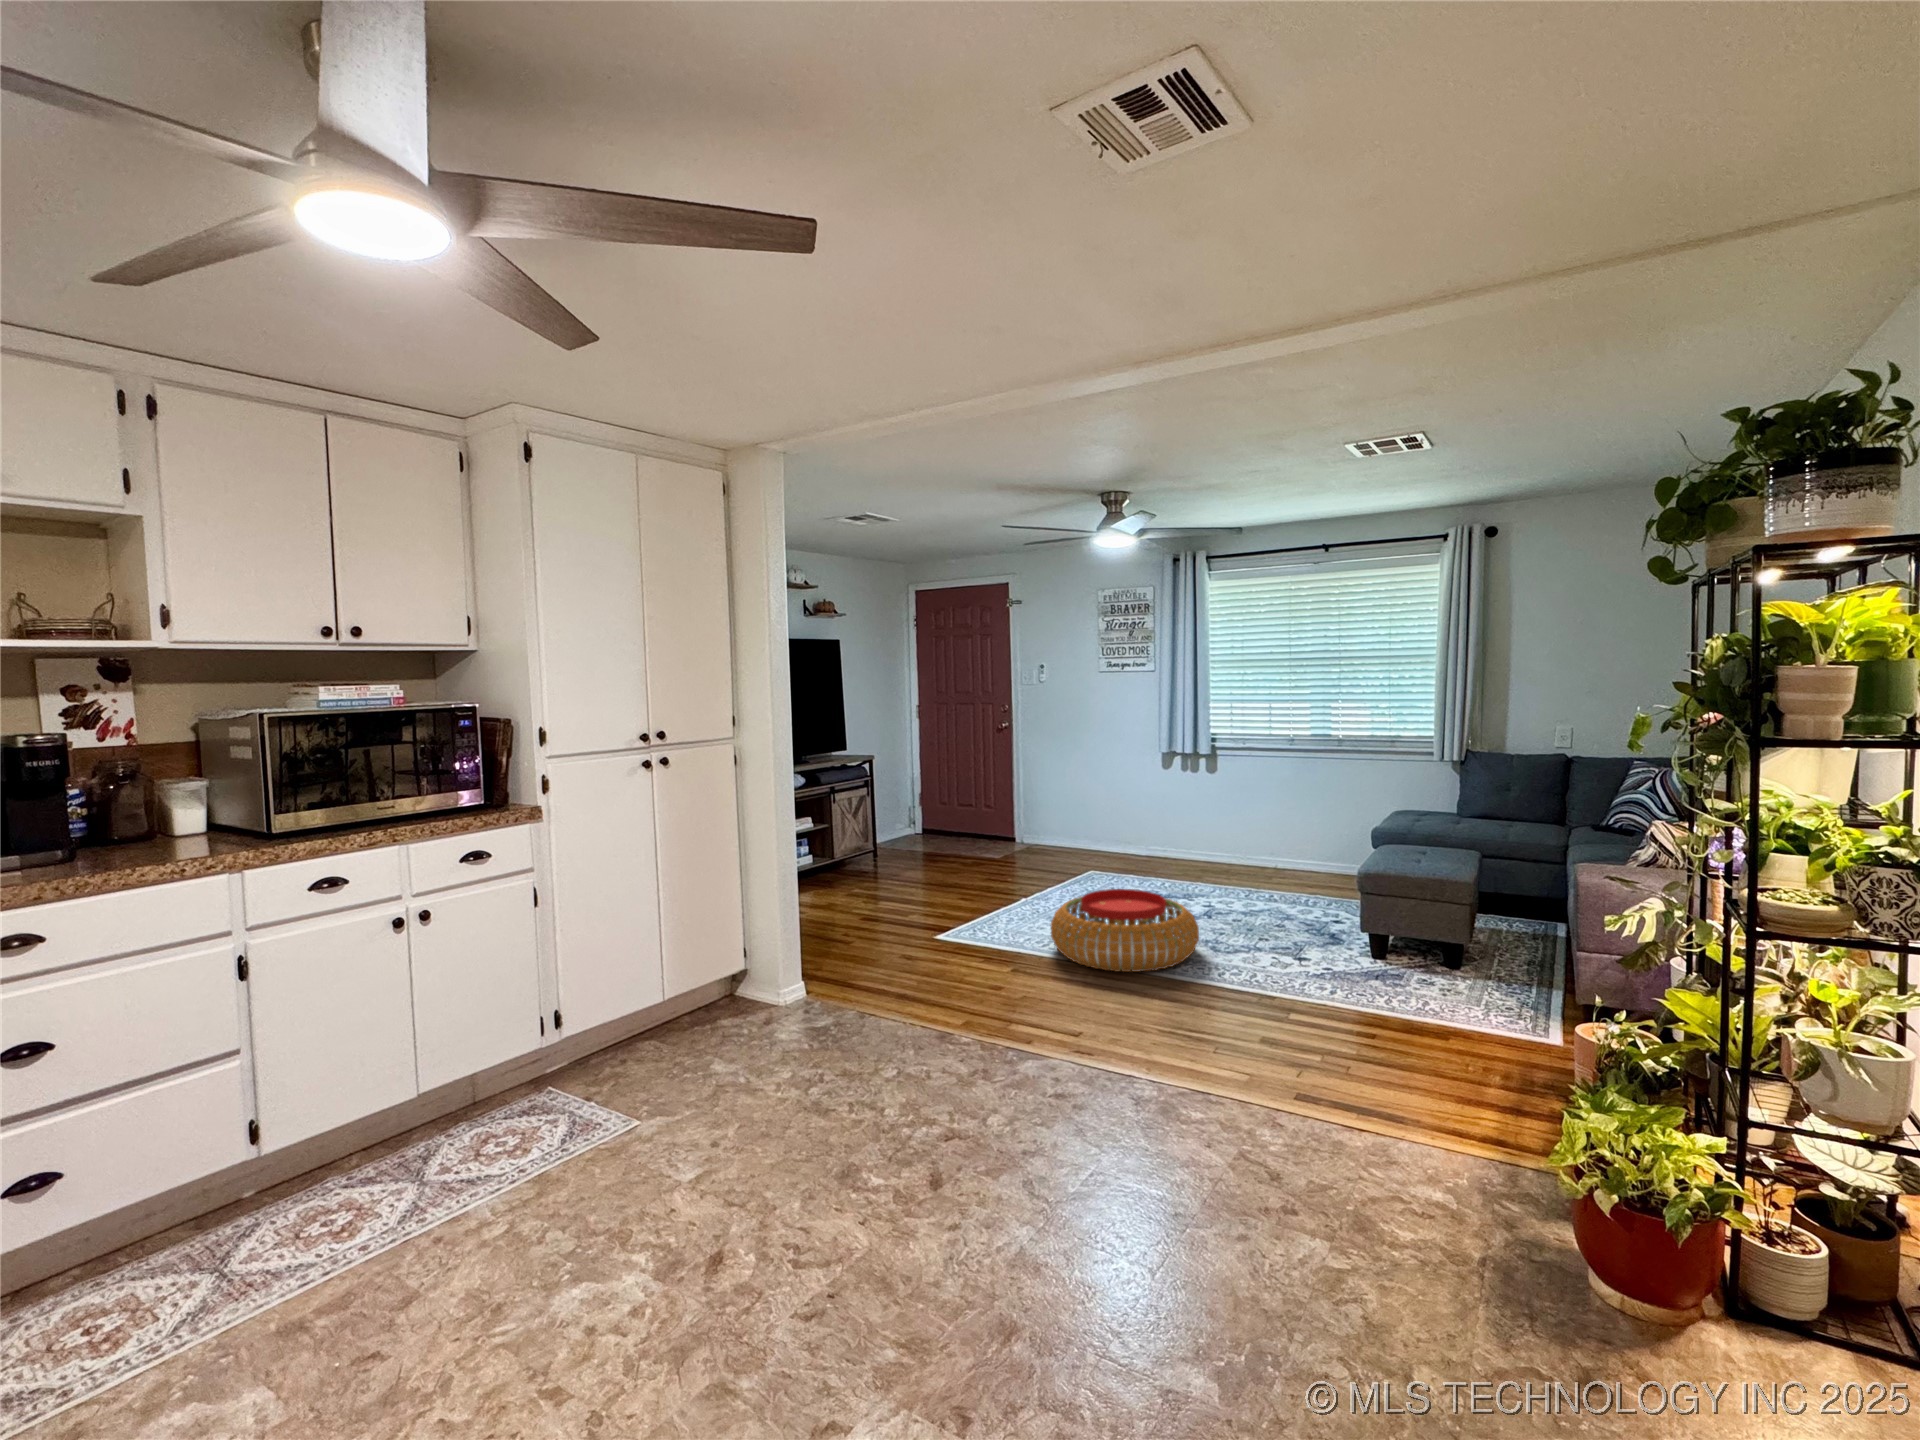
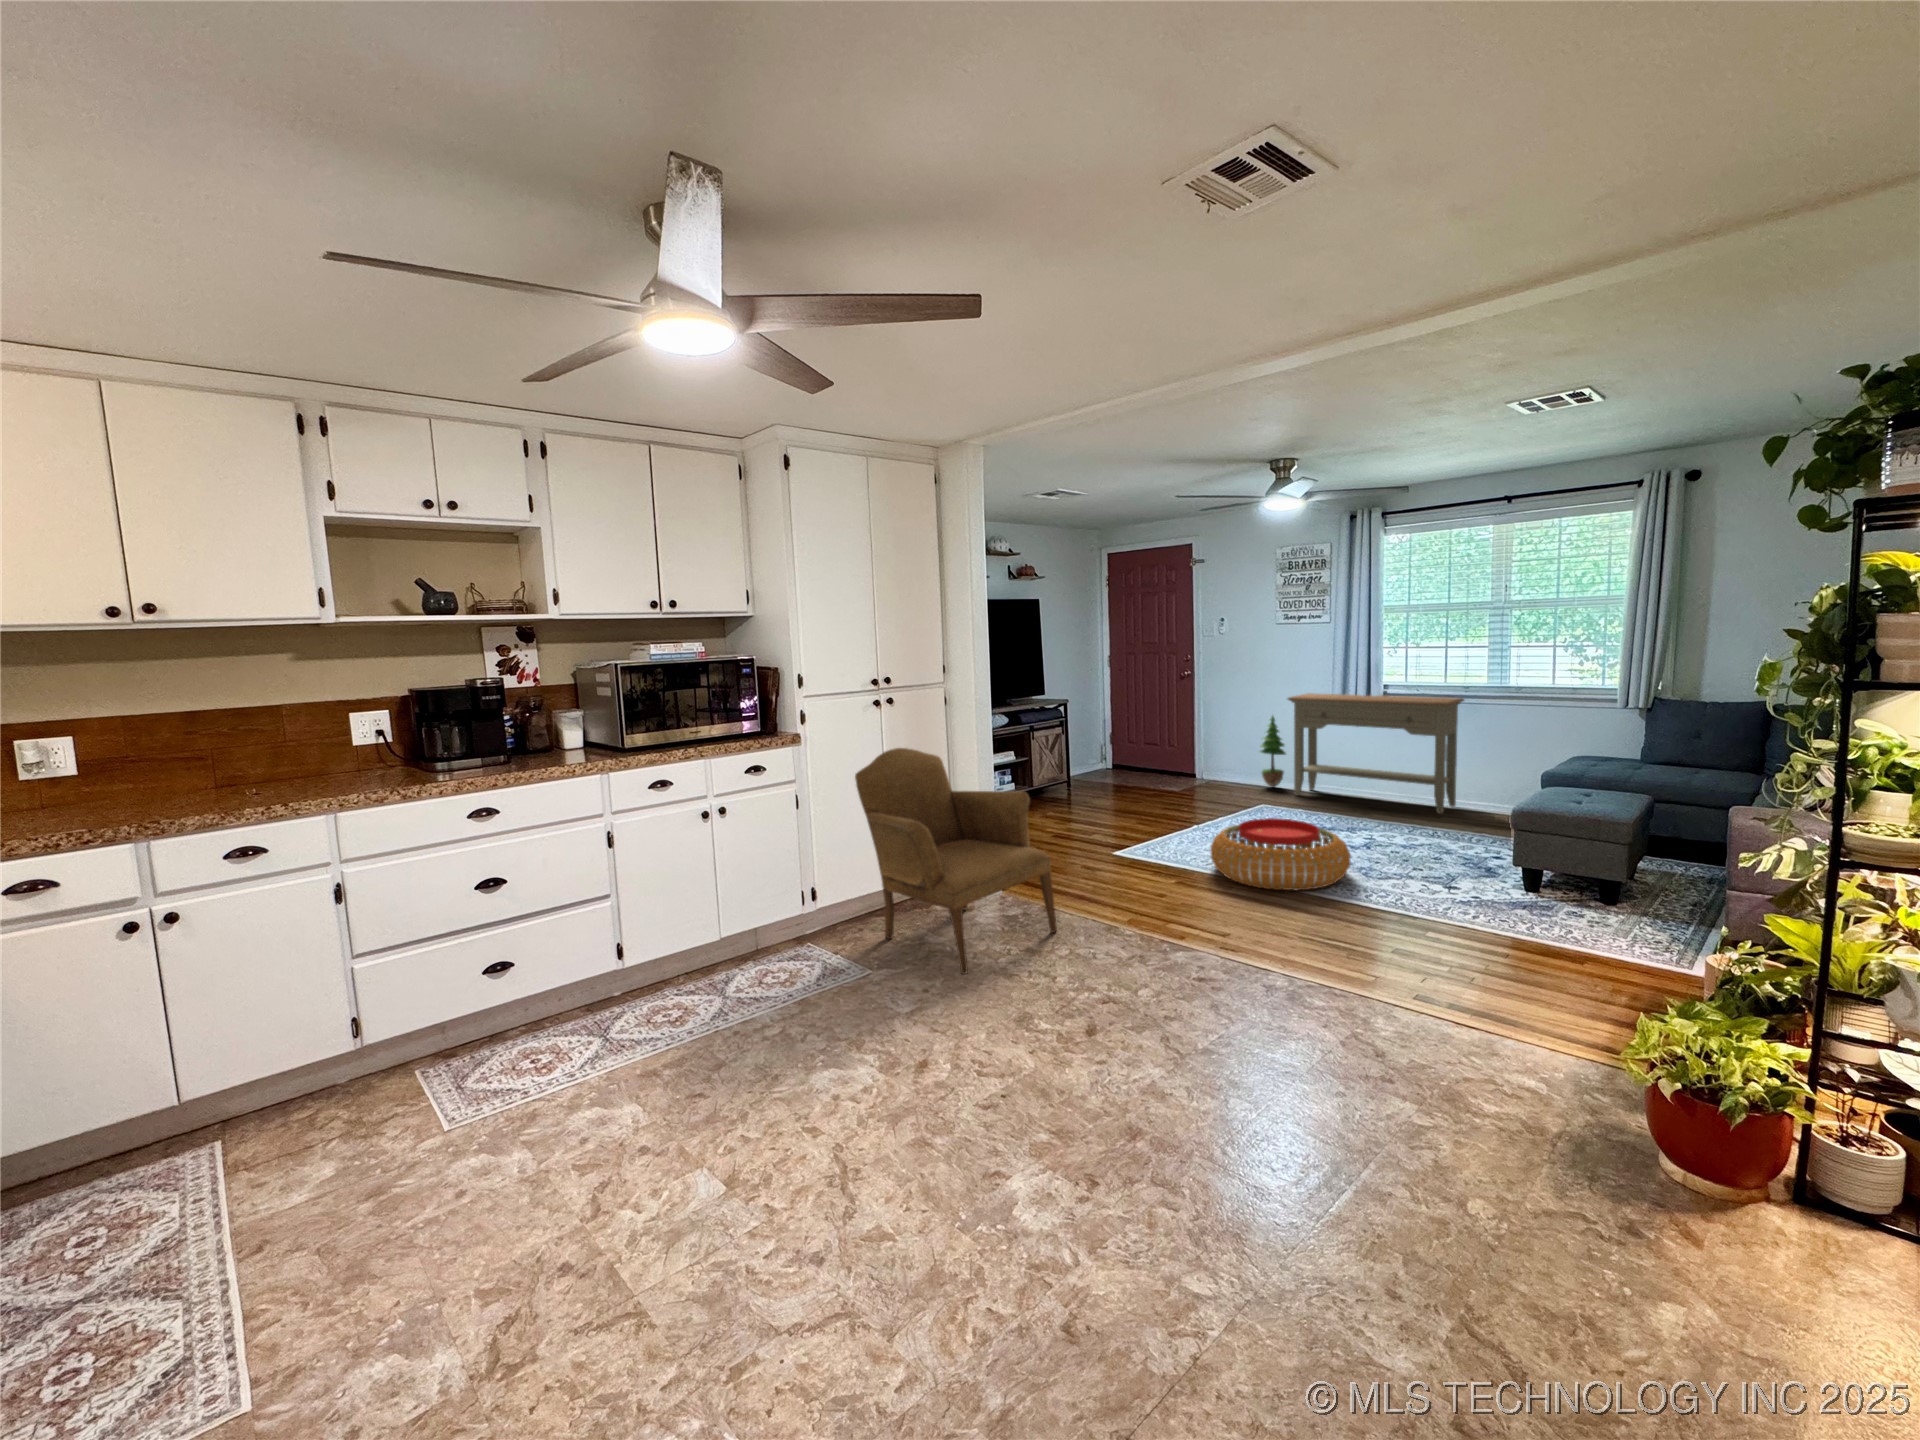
console table: none [1115,748,1289,875] -> present [1288,693,1464,813]
potted tree: none [1085,771,1115,851] -> present [1260,716,1286,787]
armchair: none [622,820,883,1115] -> present [855,748,1057,974]

